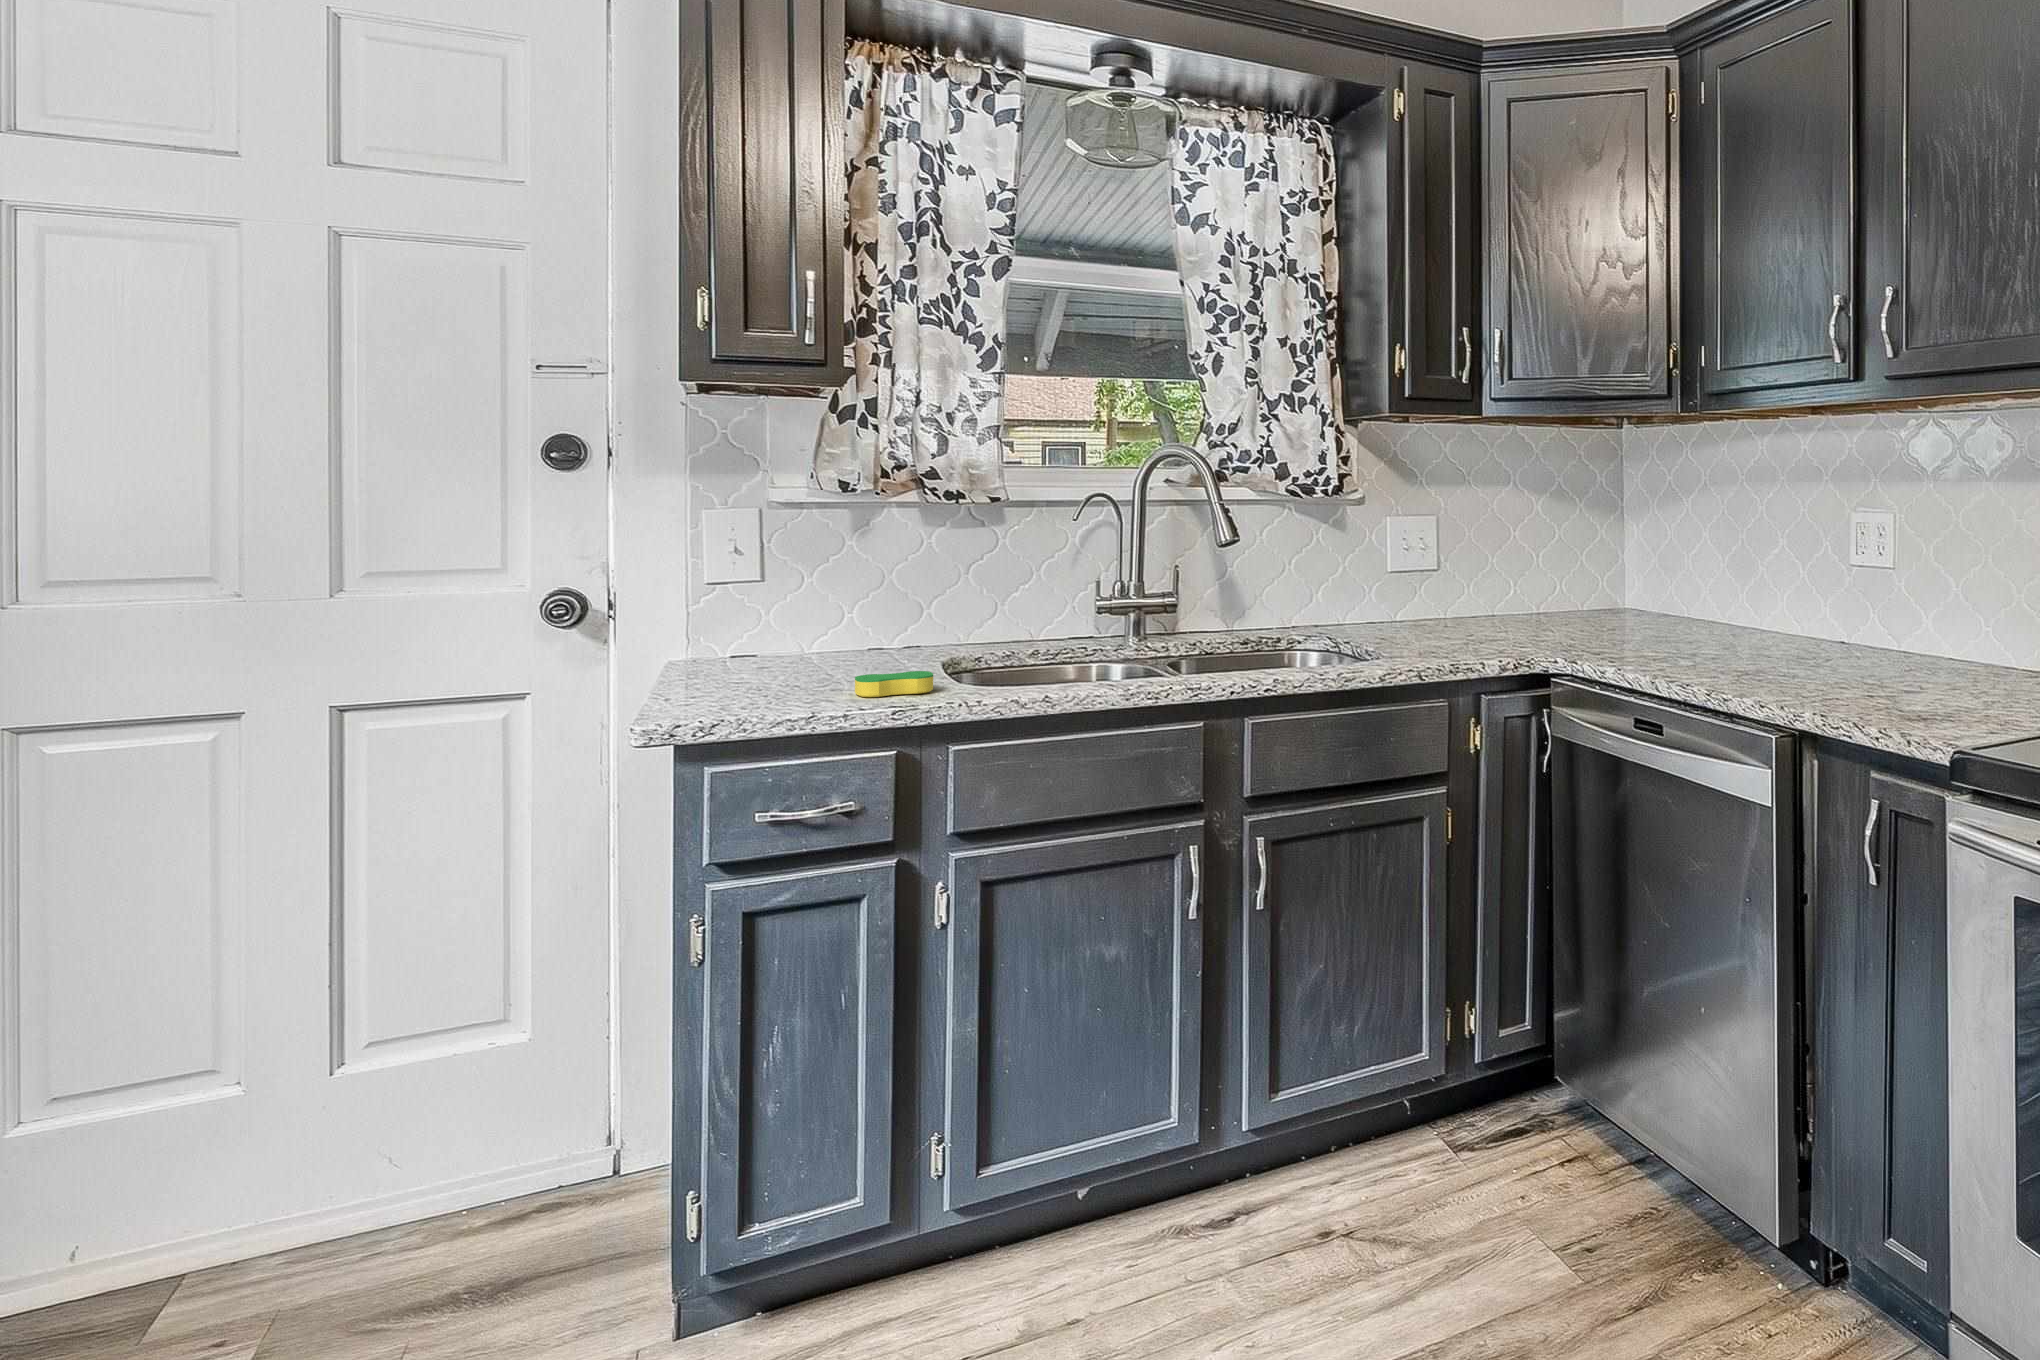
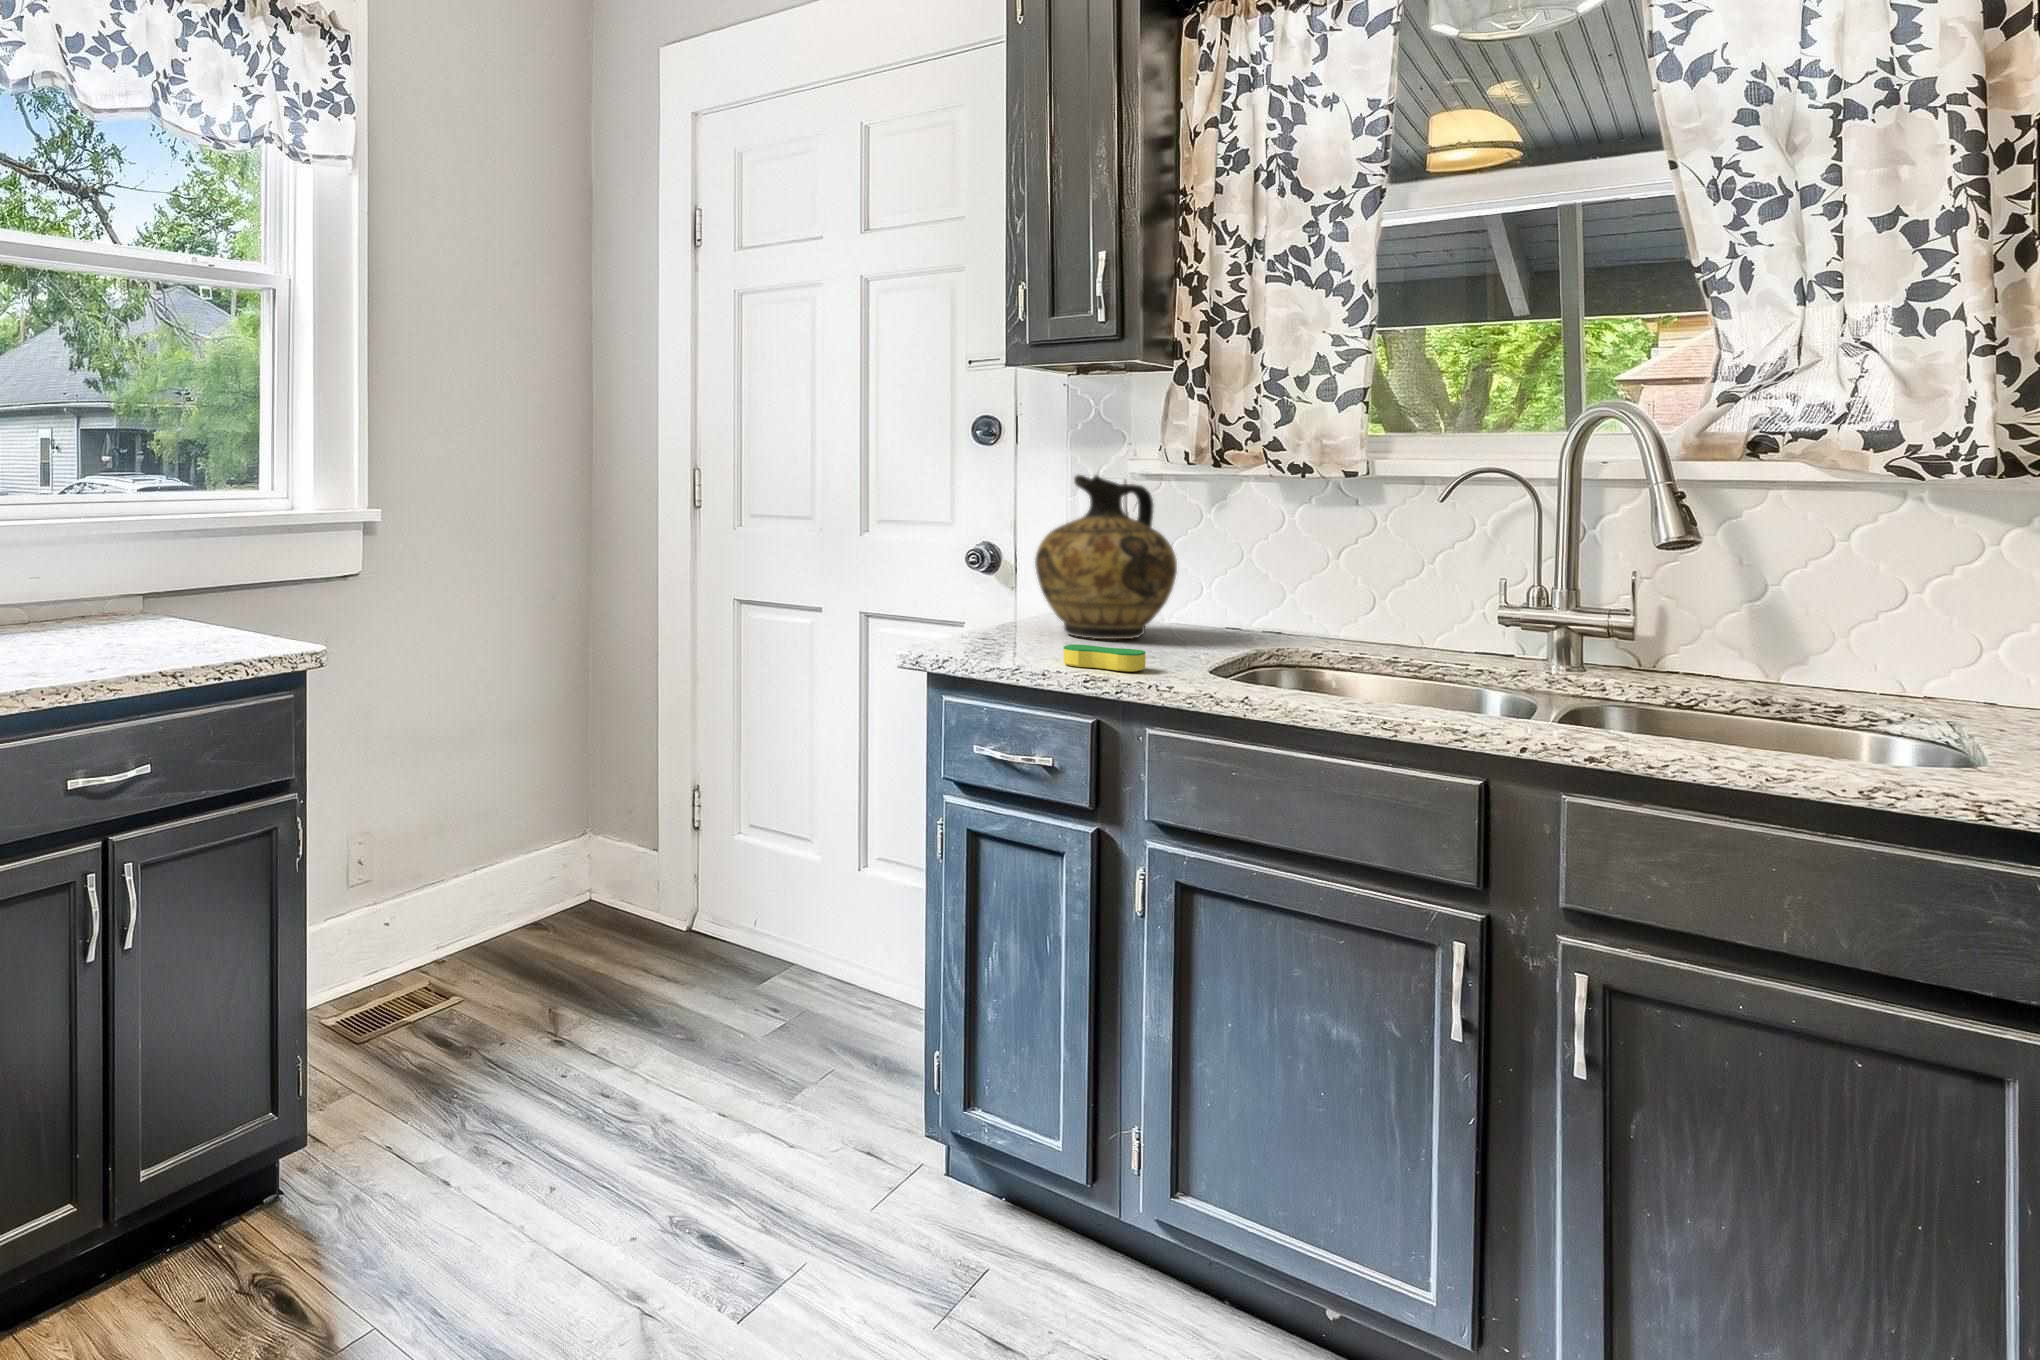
ceramic jug: none [721,503,868,668] -> present [1035,475,1177,639]

